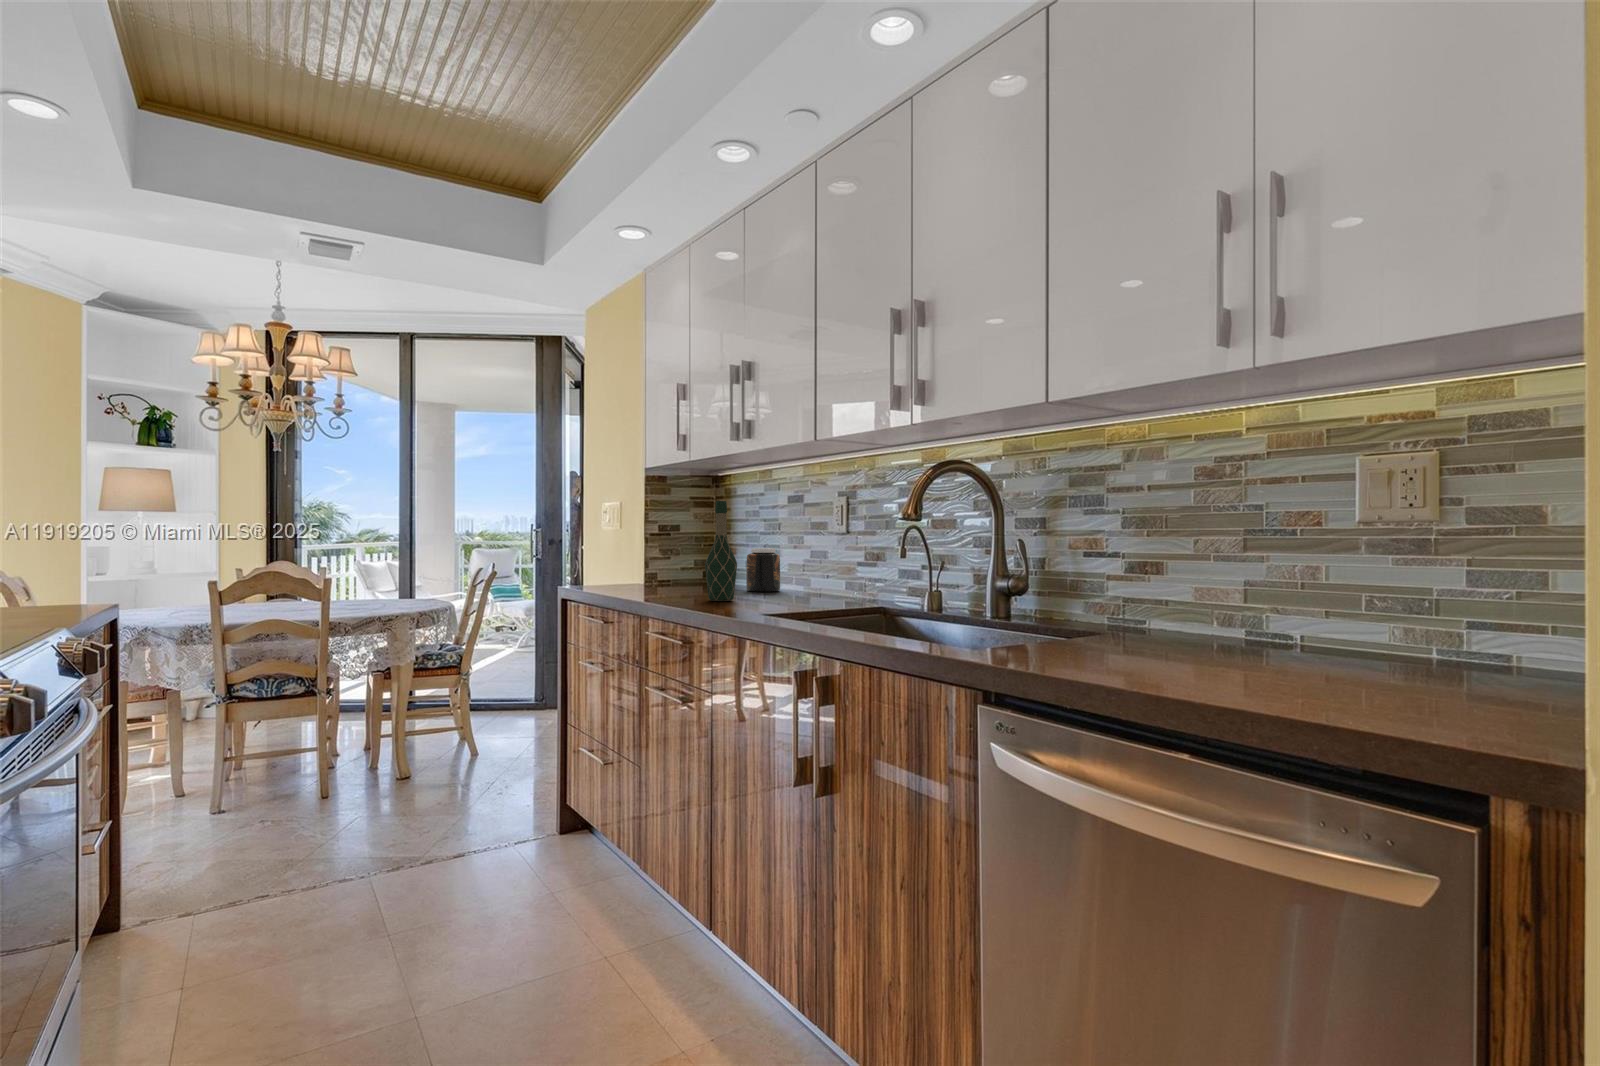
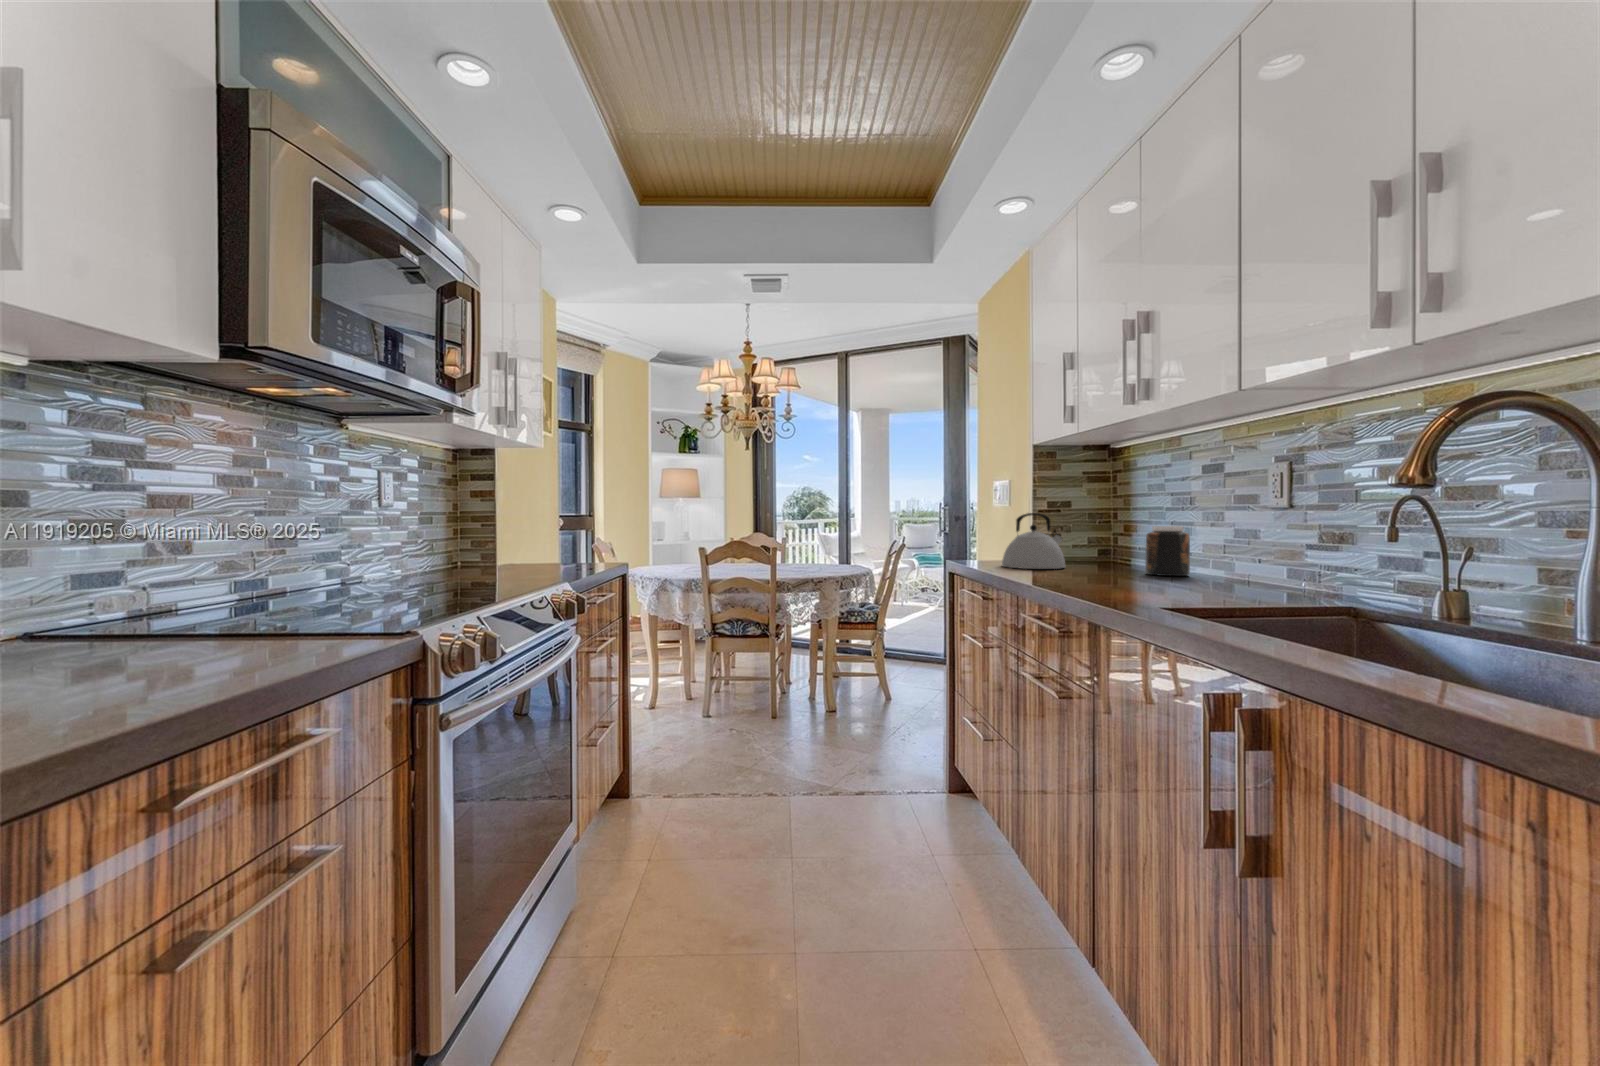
wine bottle: present [705,501,737,601] -> none [1090,472,1130,586]
kettle: none [620,536,679,590] -> present [1002,513,1065,569]

